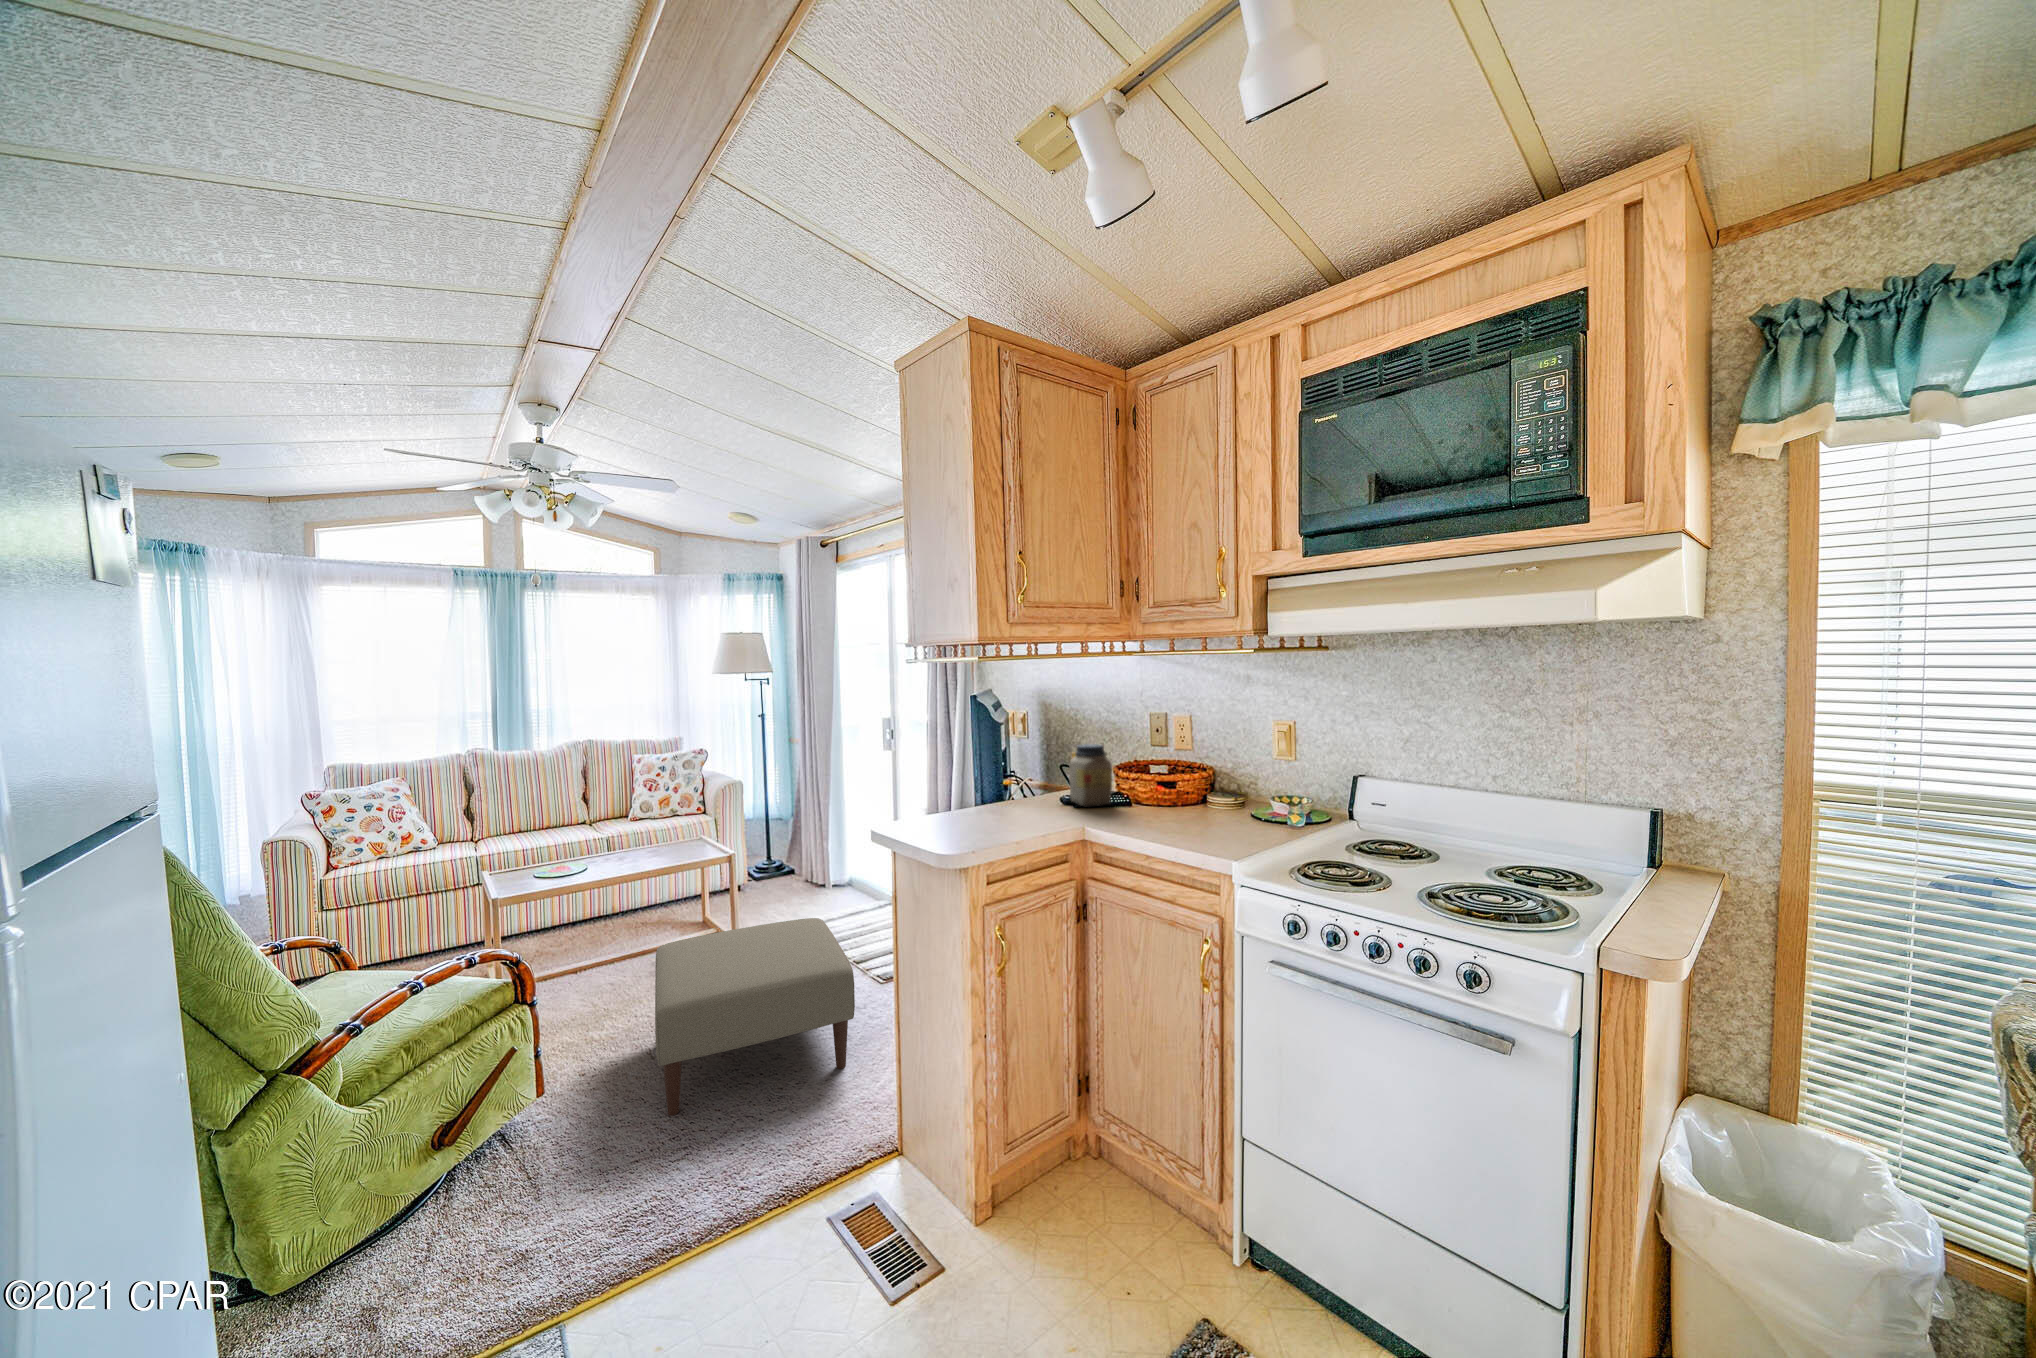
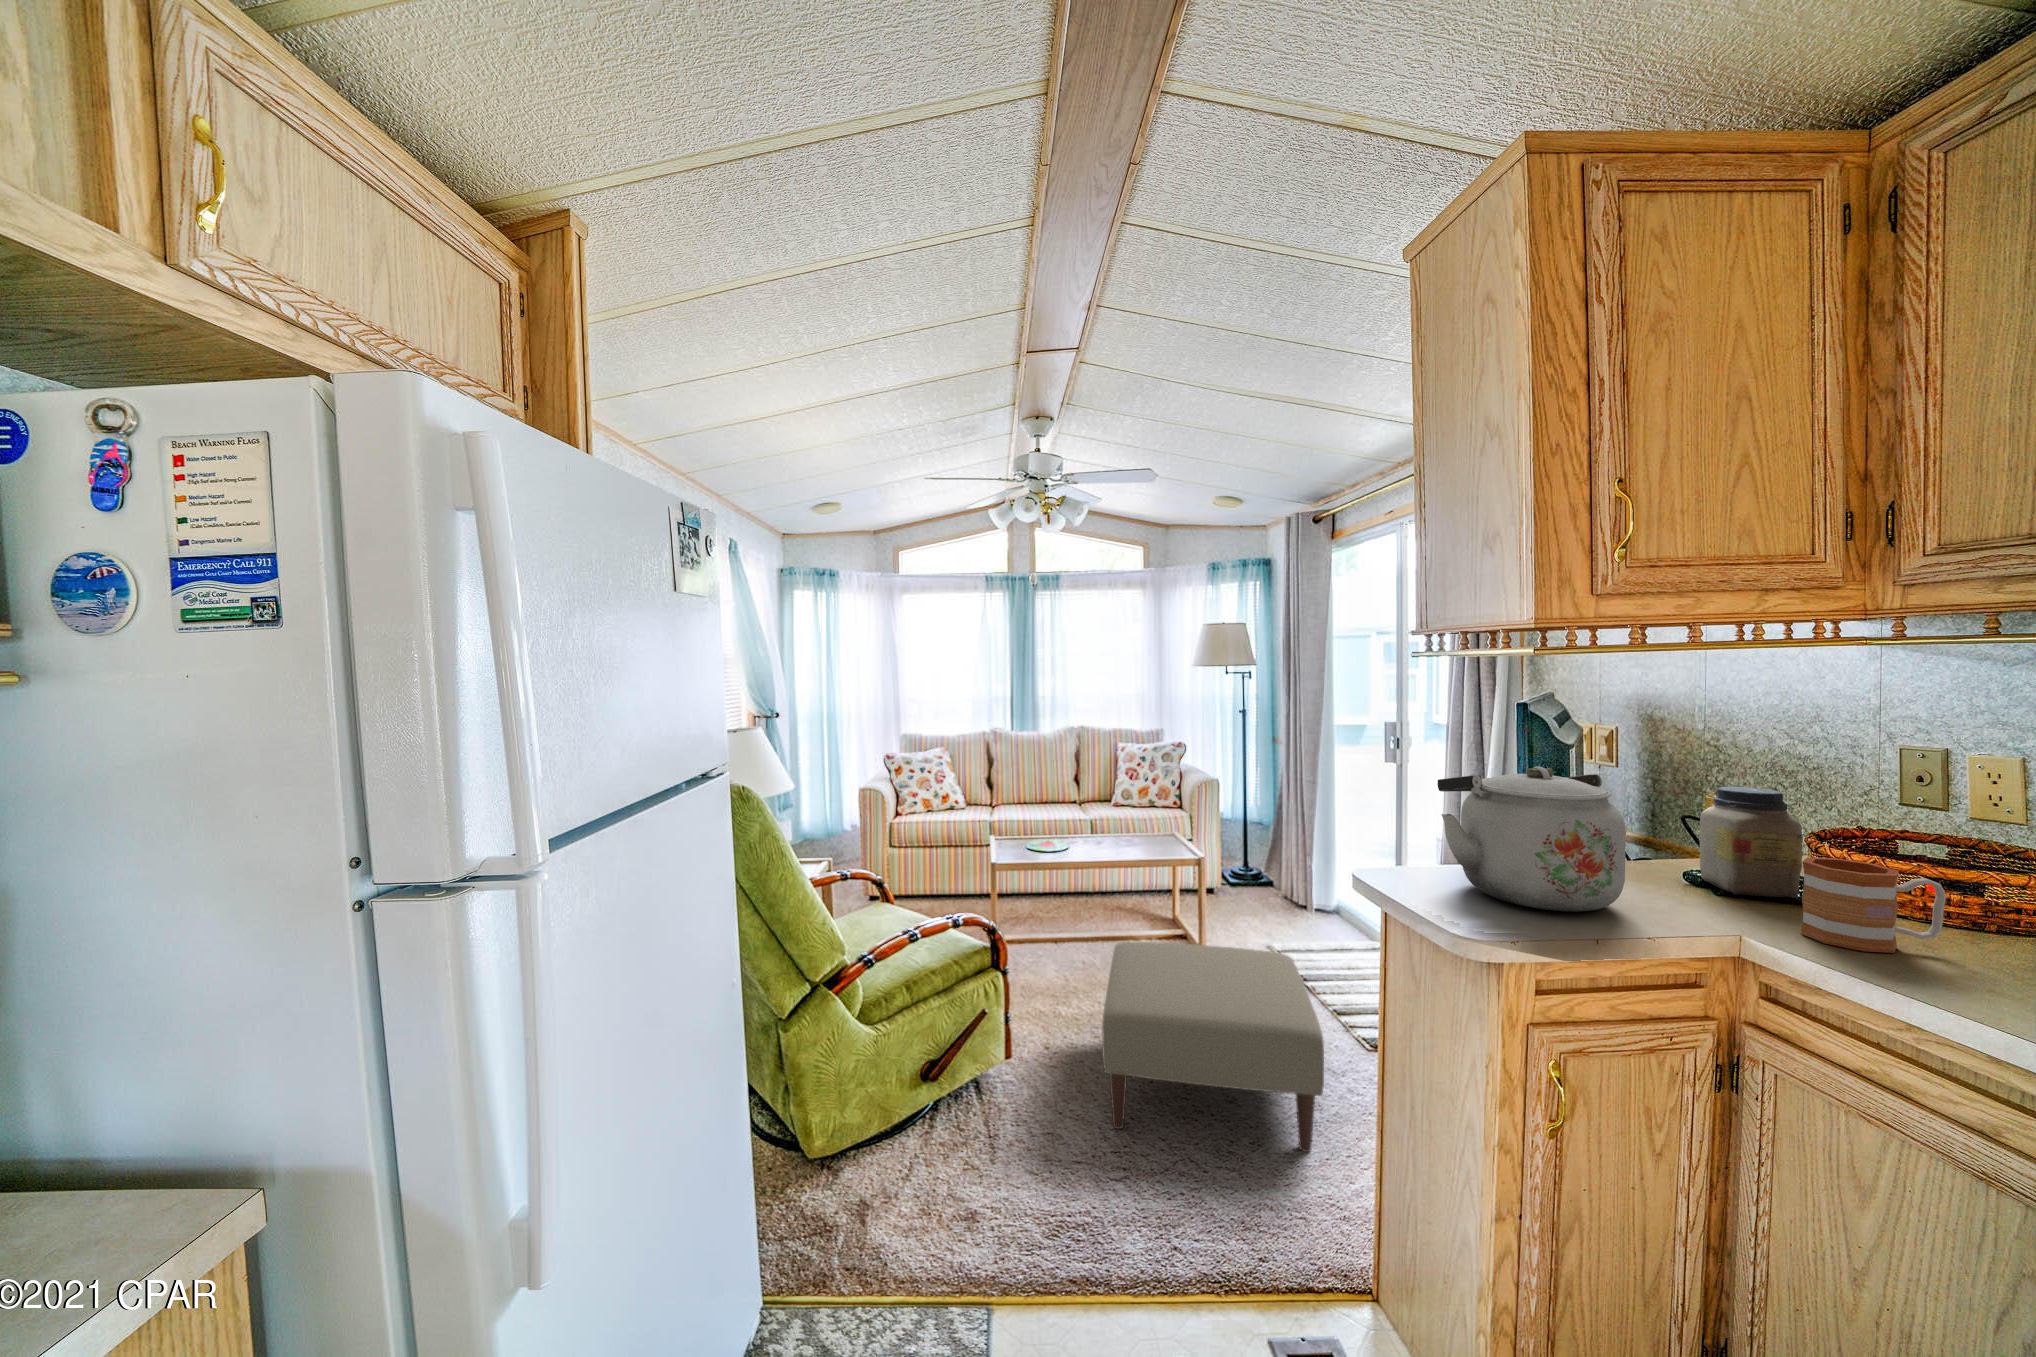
kettle: none [933,741,1036,833] -> present [1438,767,1626,912]
mug: none [1111,778,1162,825] -> present [1801,857,1946,953]

